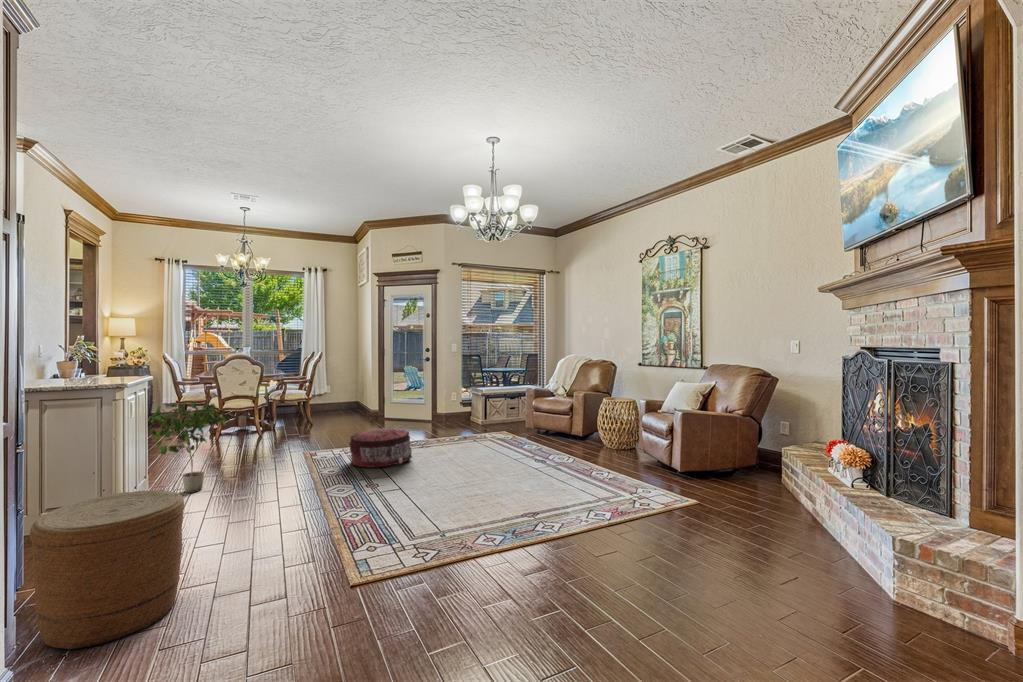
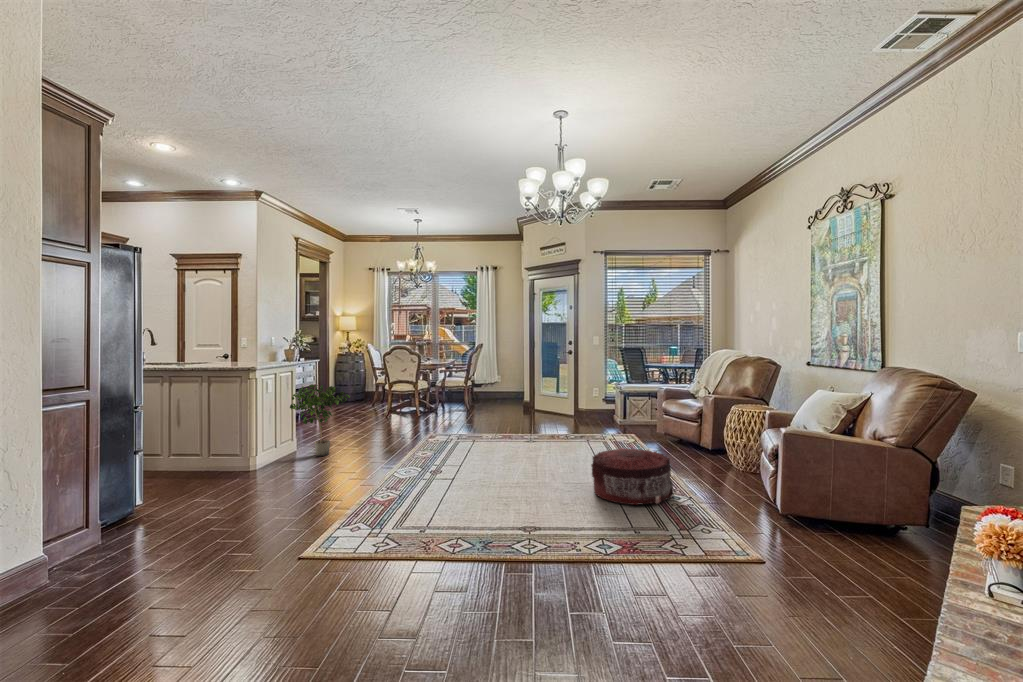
pouf: present [350,428,412,467] -> present [591,448,674,505]
basket: present [30,490,184,649] -> none [110,449,216,554]

